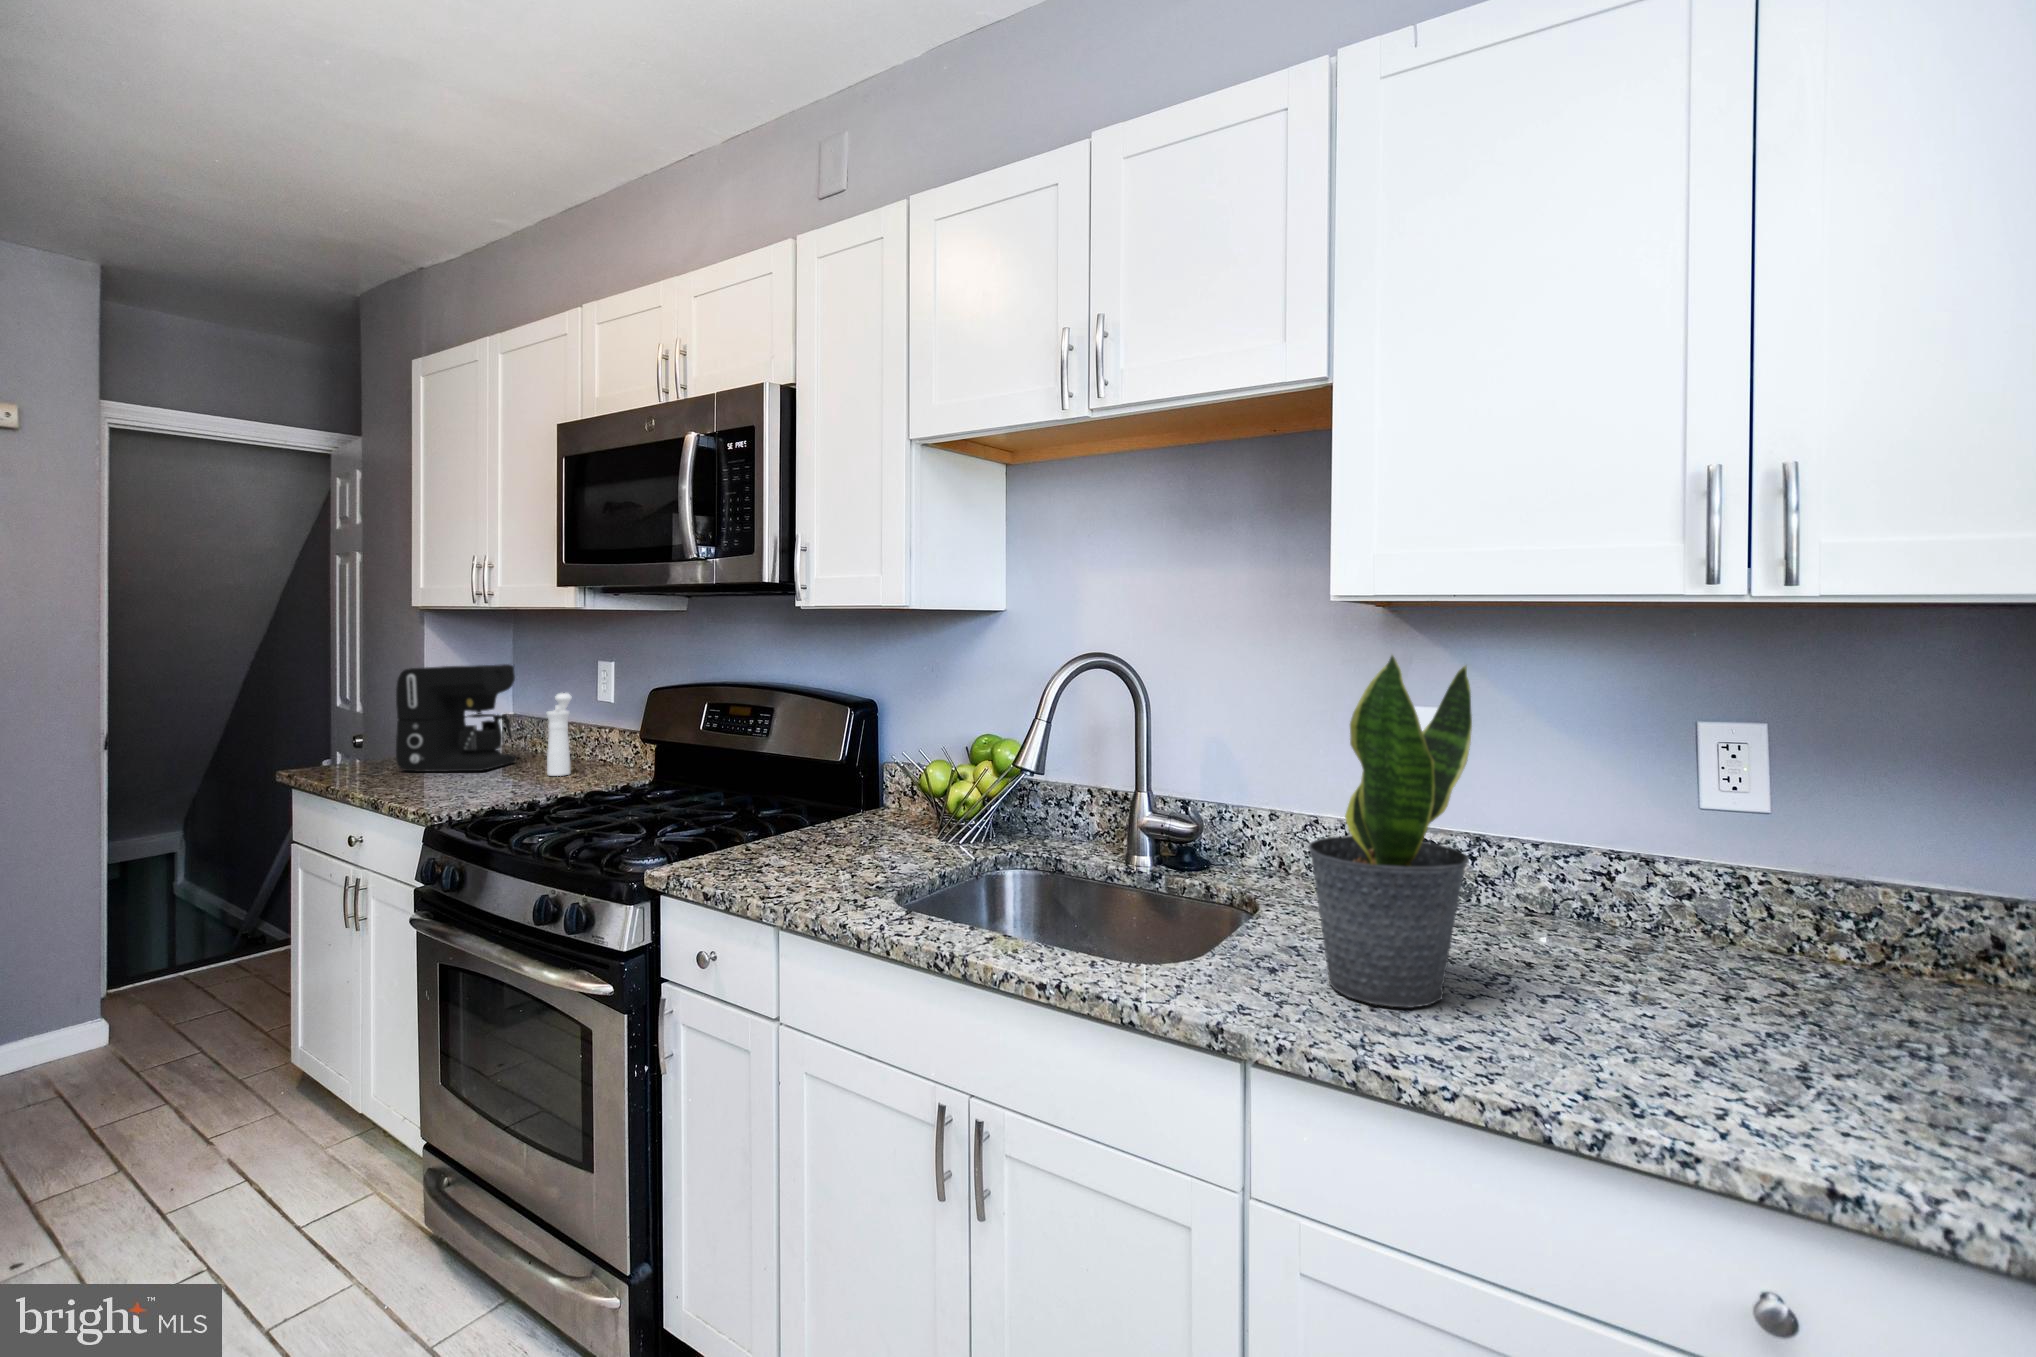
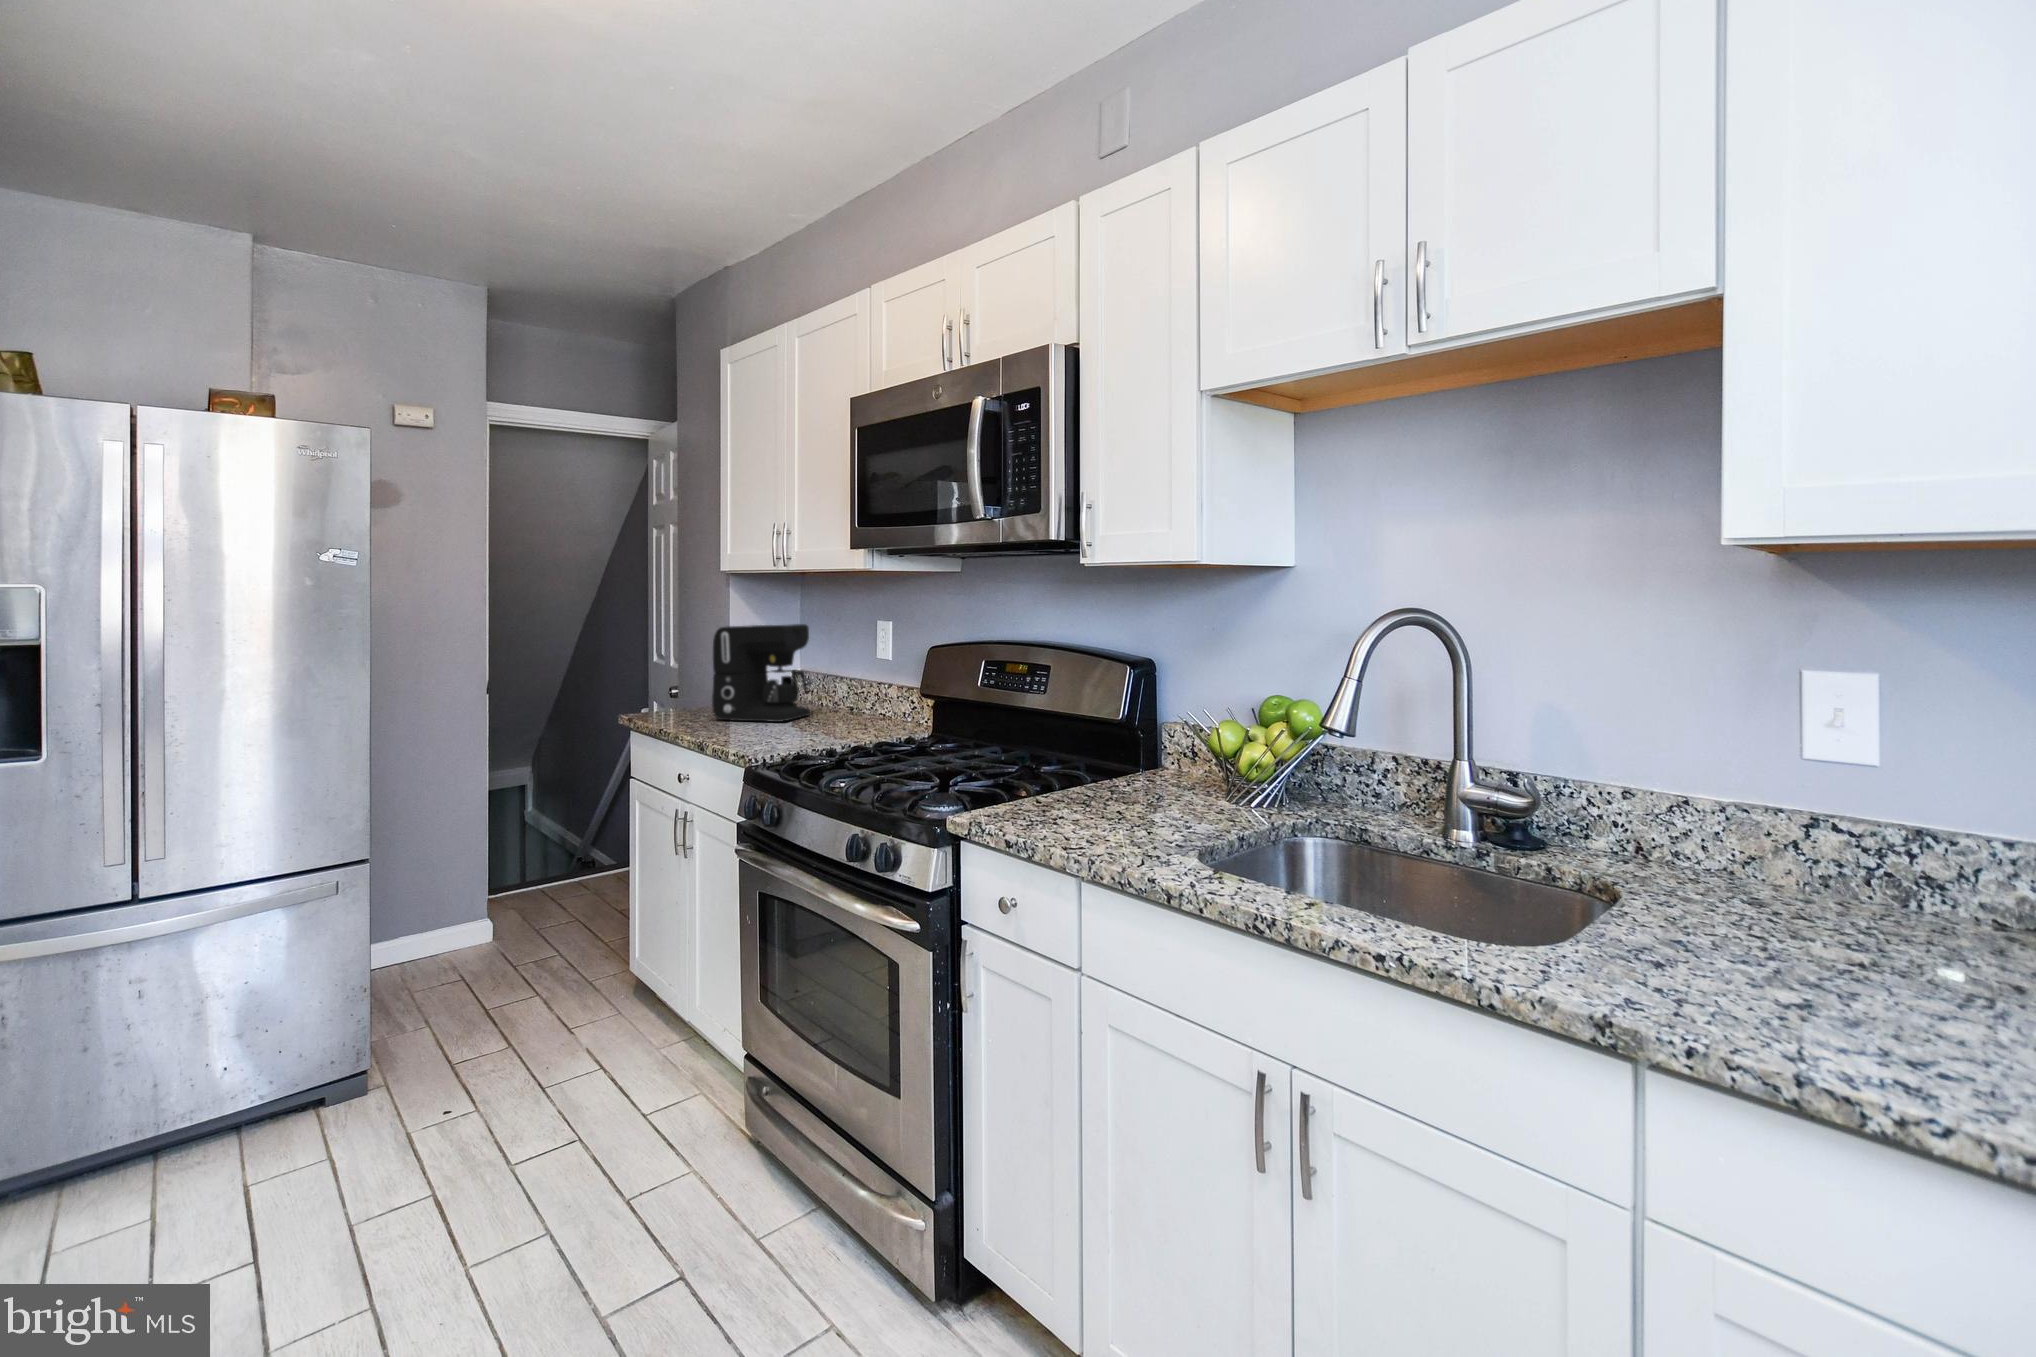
potted plant: present [1308,655,1472,1007] -> none [1714,596,1957,1022]
pepper mill: present [547,693,571,776] -> none [838,651,860,728]

